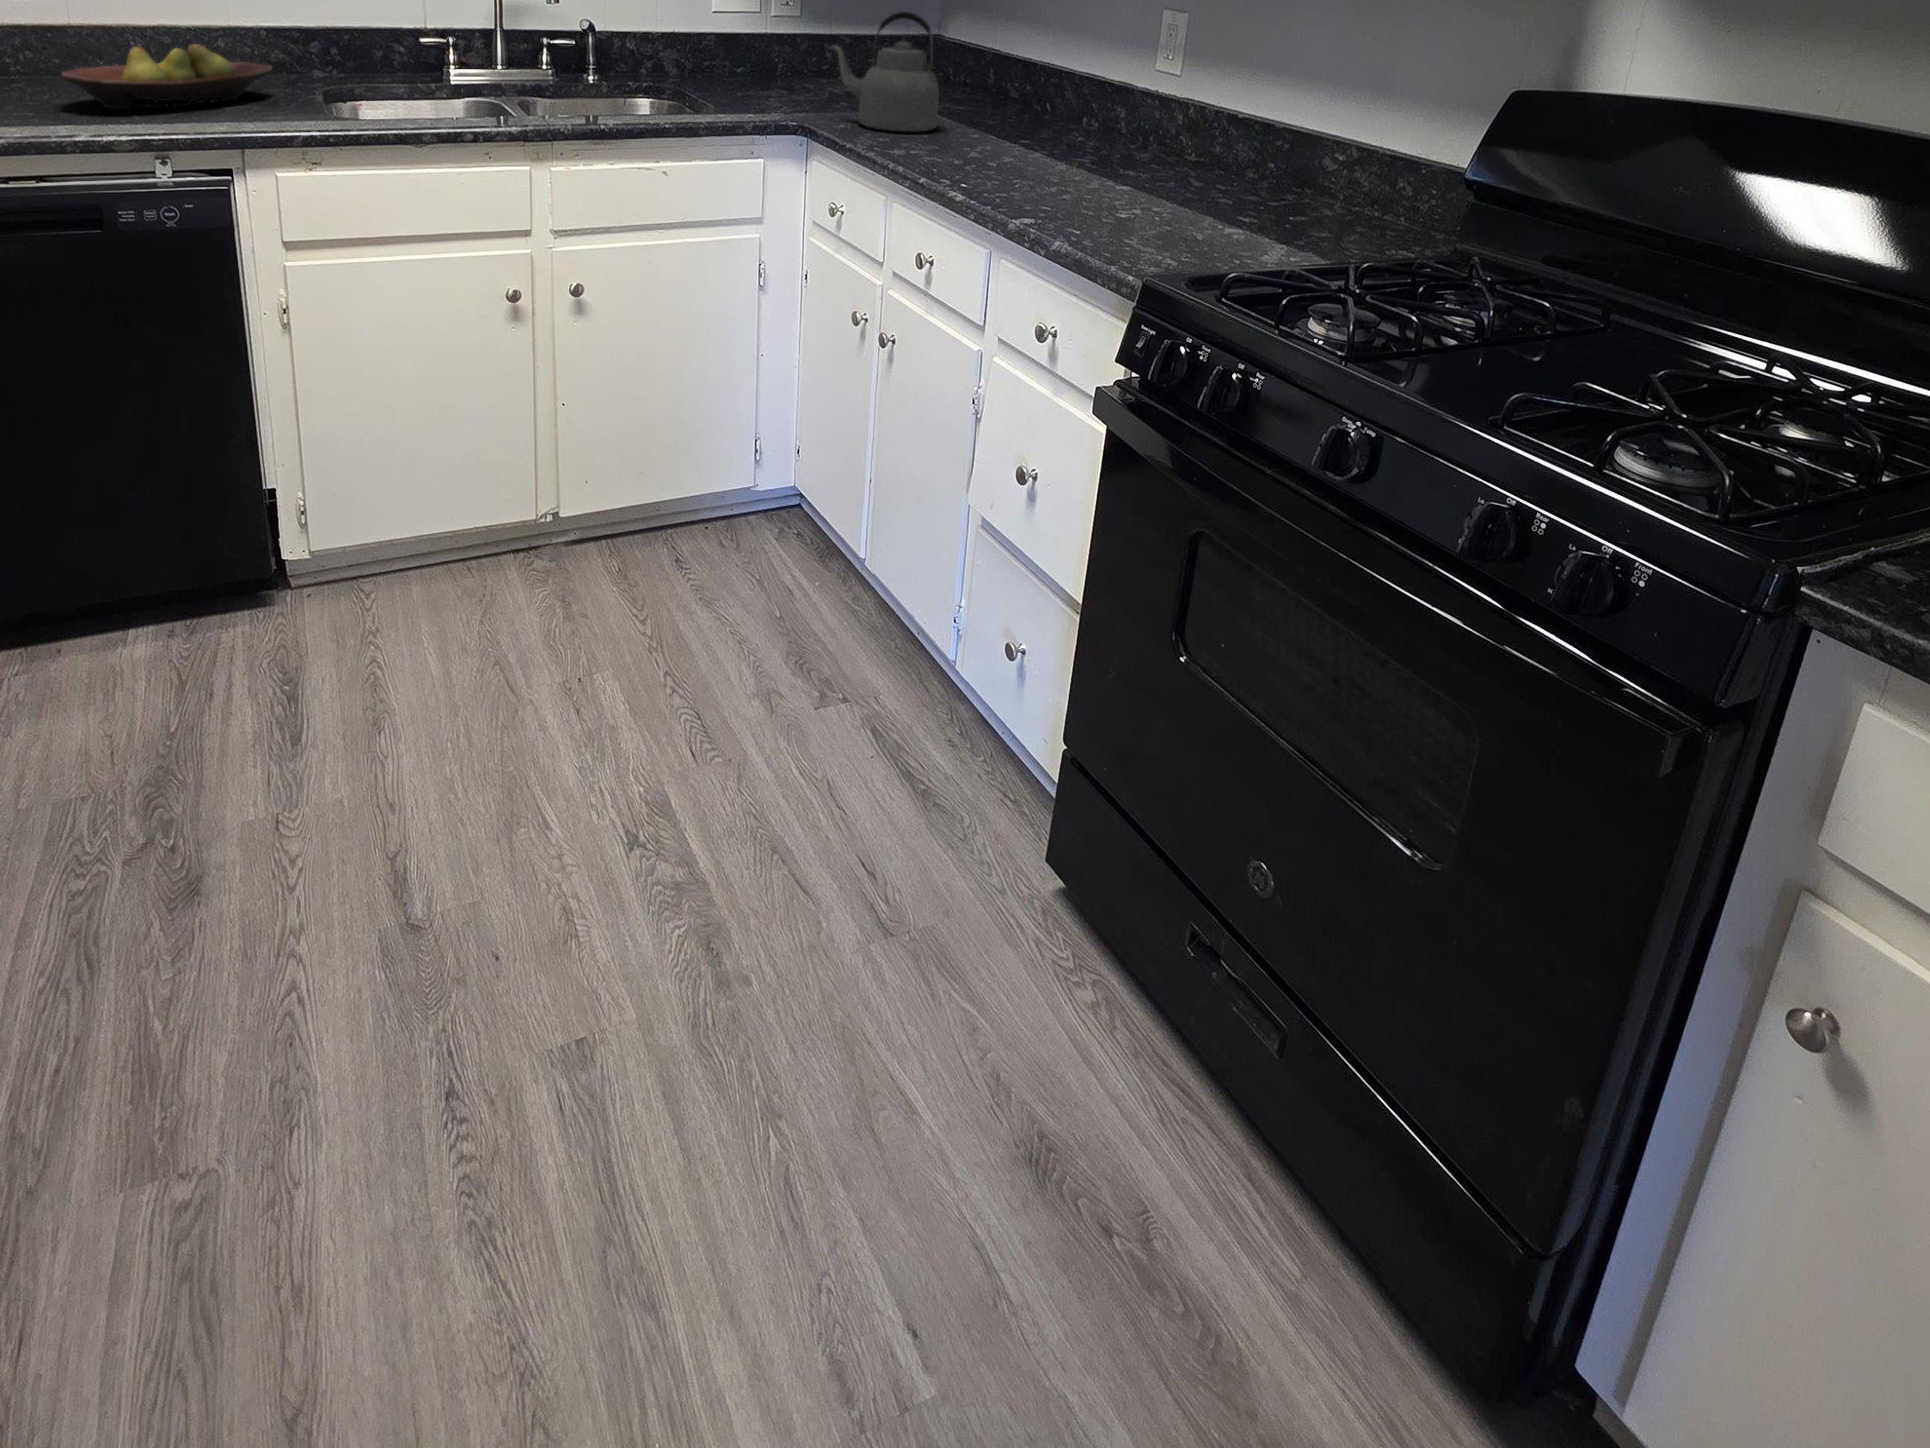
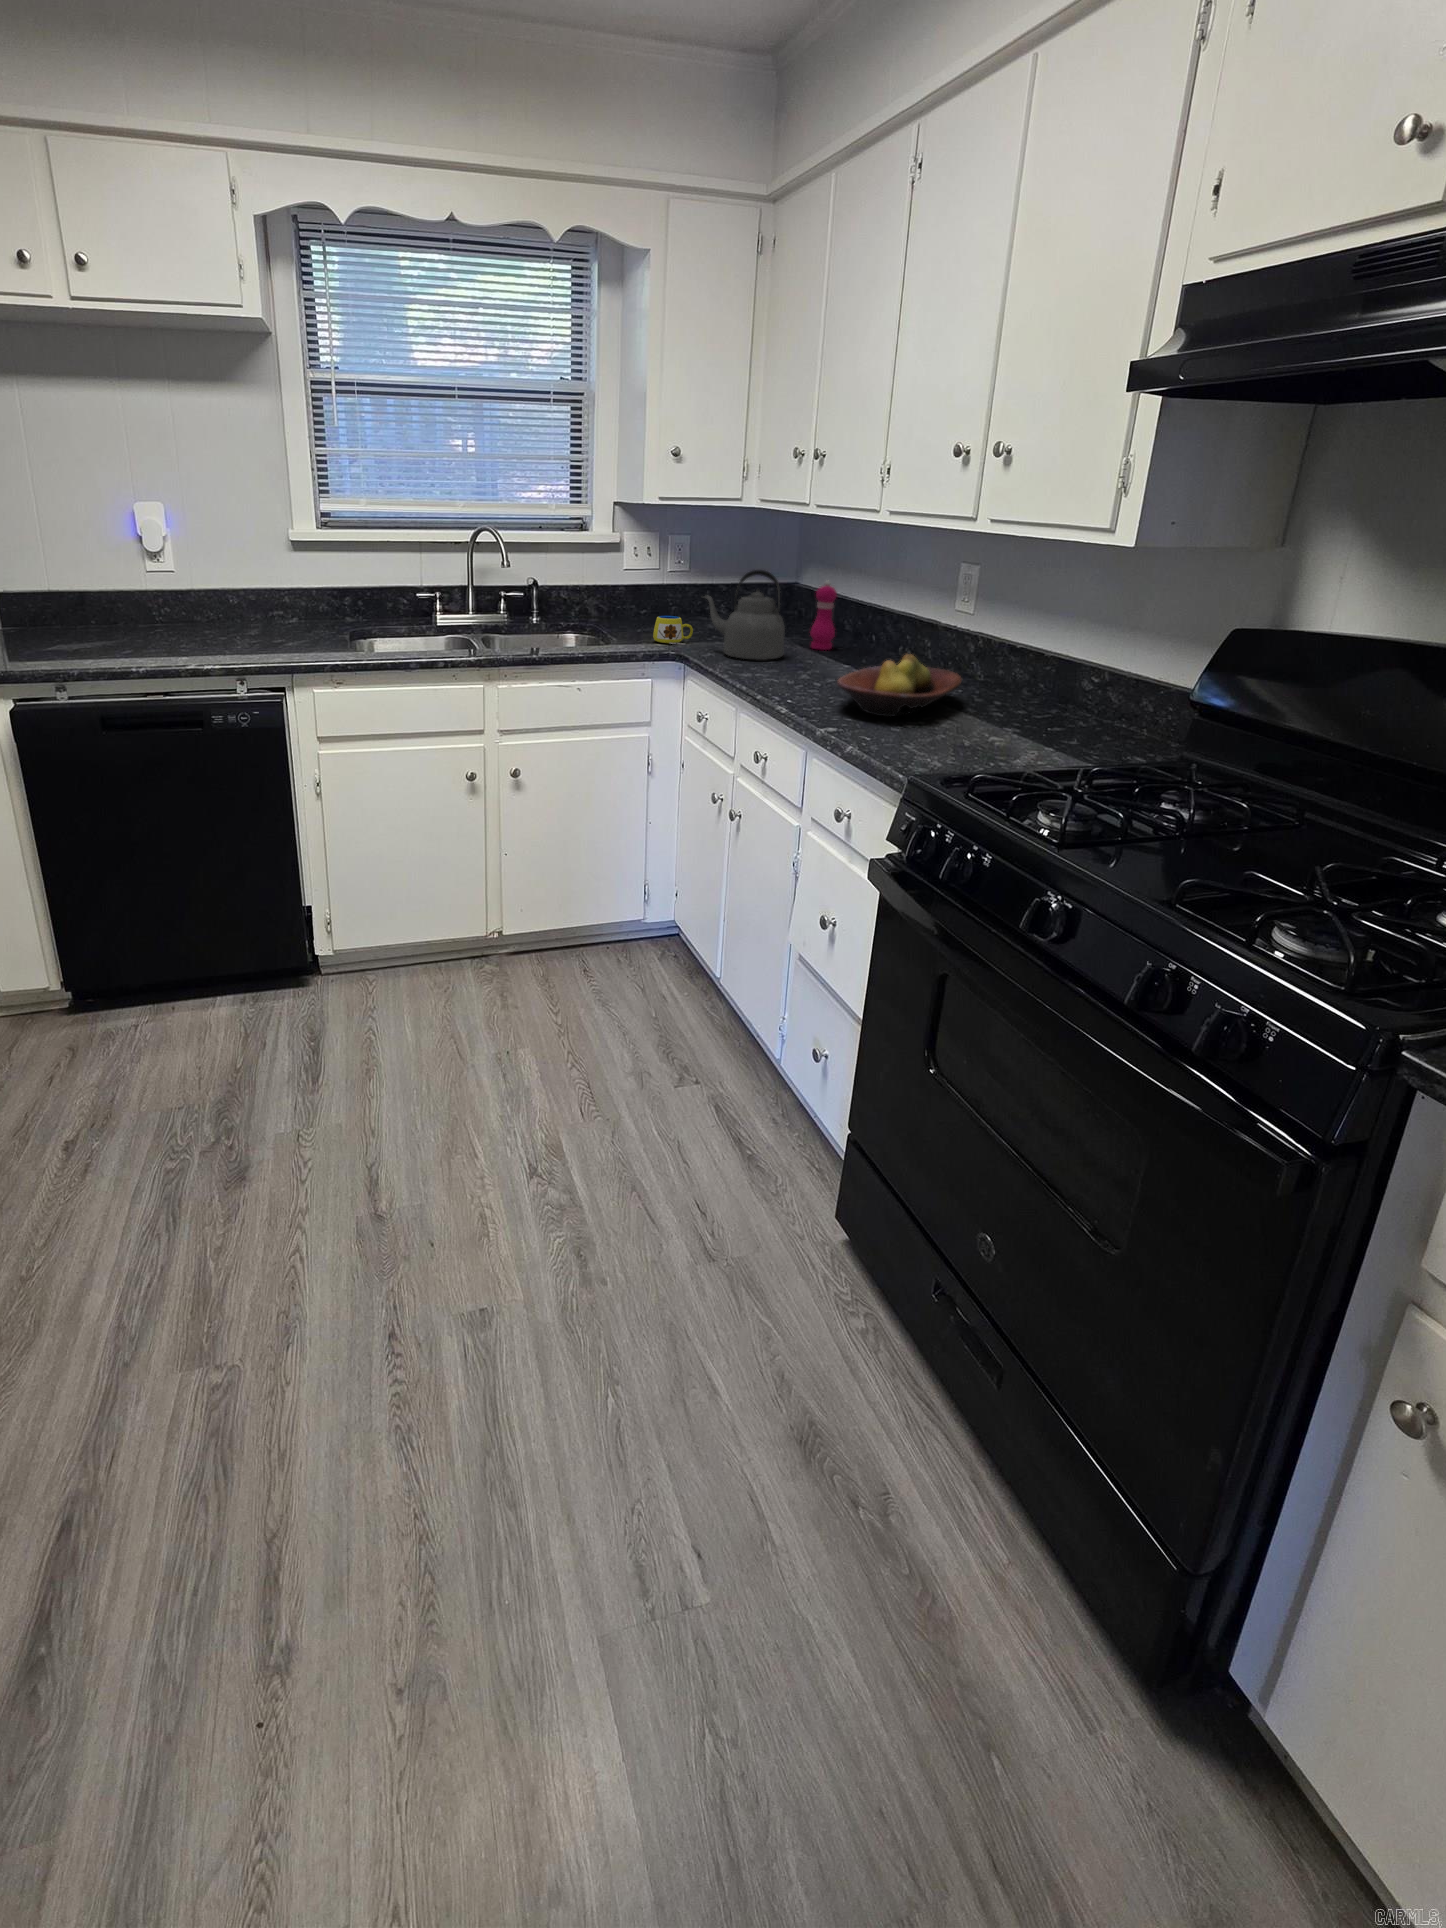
pepper mill: none [968,29,1001,120] -> present [810,580,837,650]
fruit bowl: present [61,44,272,109] -> present [837,654,962,717]
mug: none [760,73,814,112] -> present [653,616,693,644]

